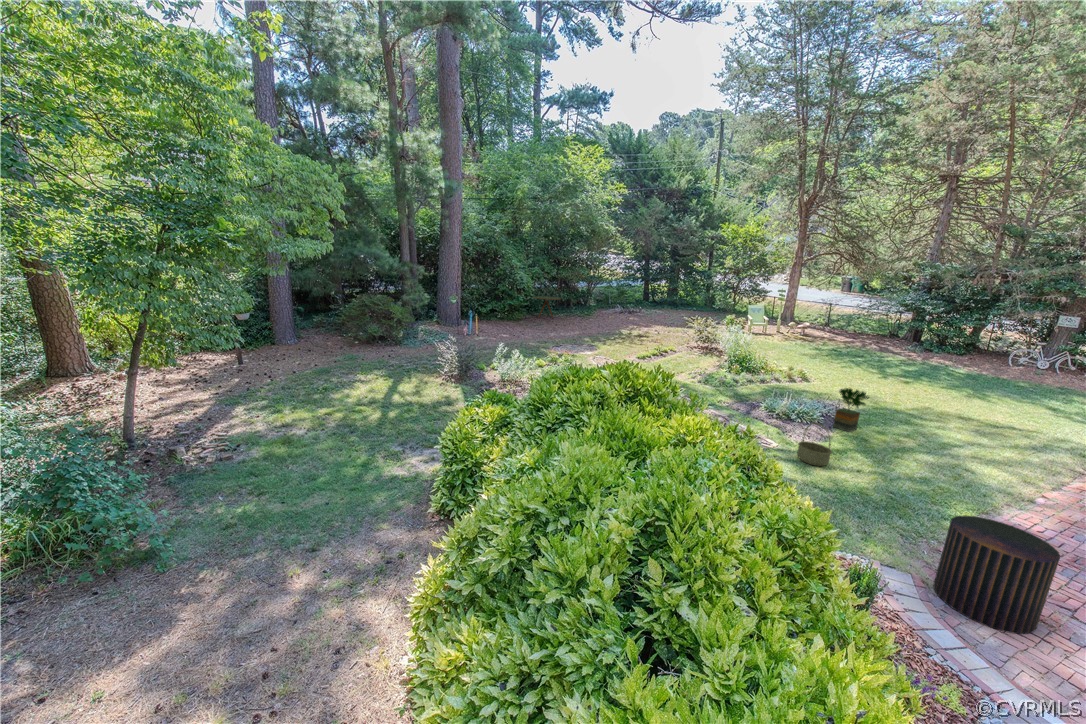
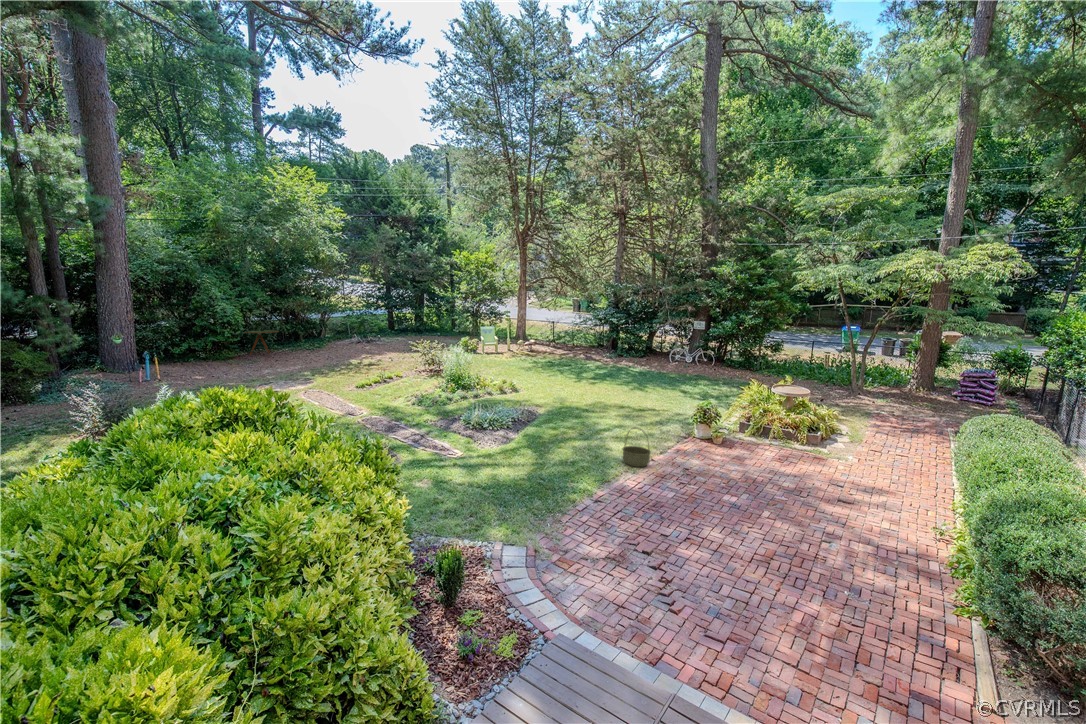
potted tree: present [833,388,869,432] -> none [520,391,545,431]
basket: present [797,423,832,466] -> present [623,428,651,467]
pouf: present [934,516,1060,634] -> none [545,481,612,573]

